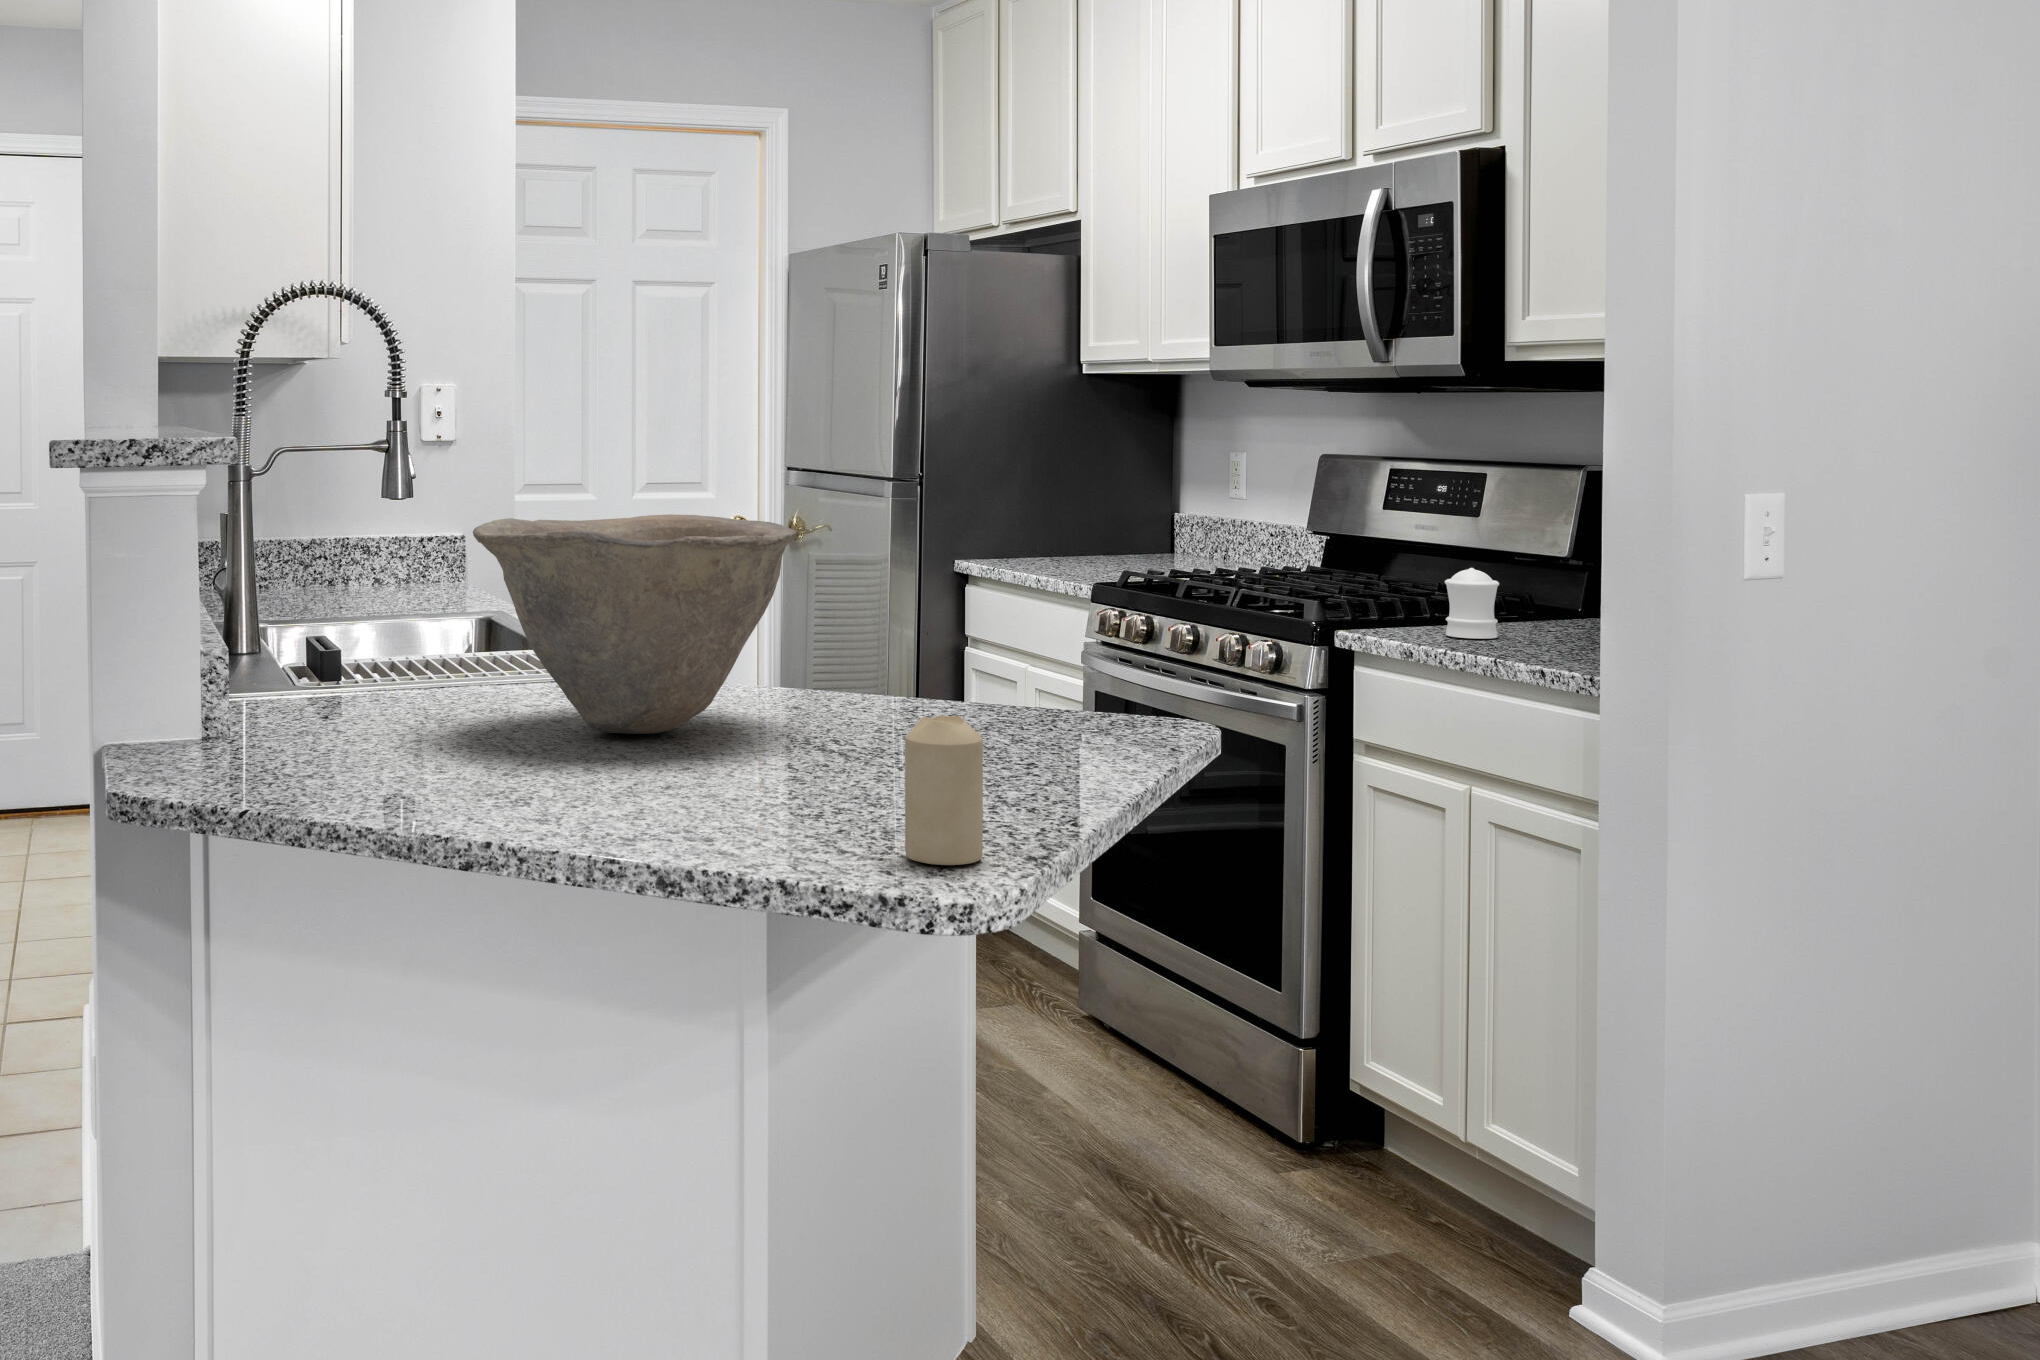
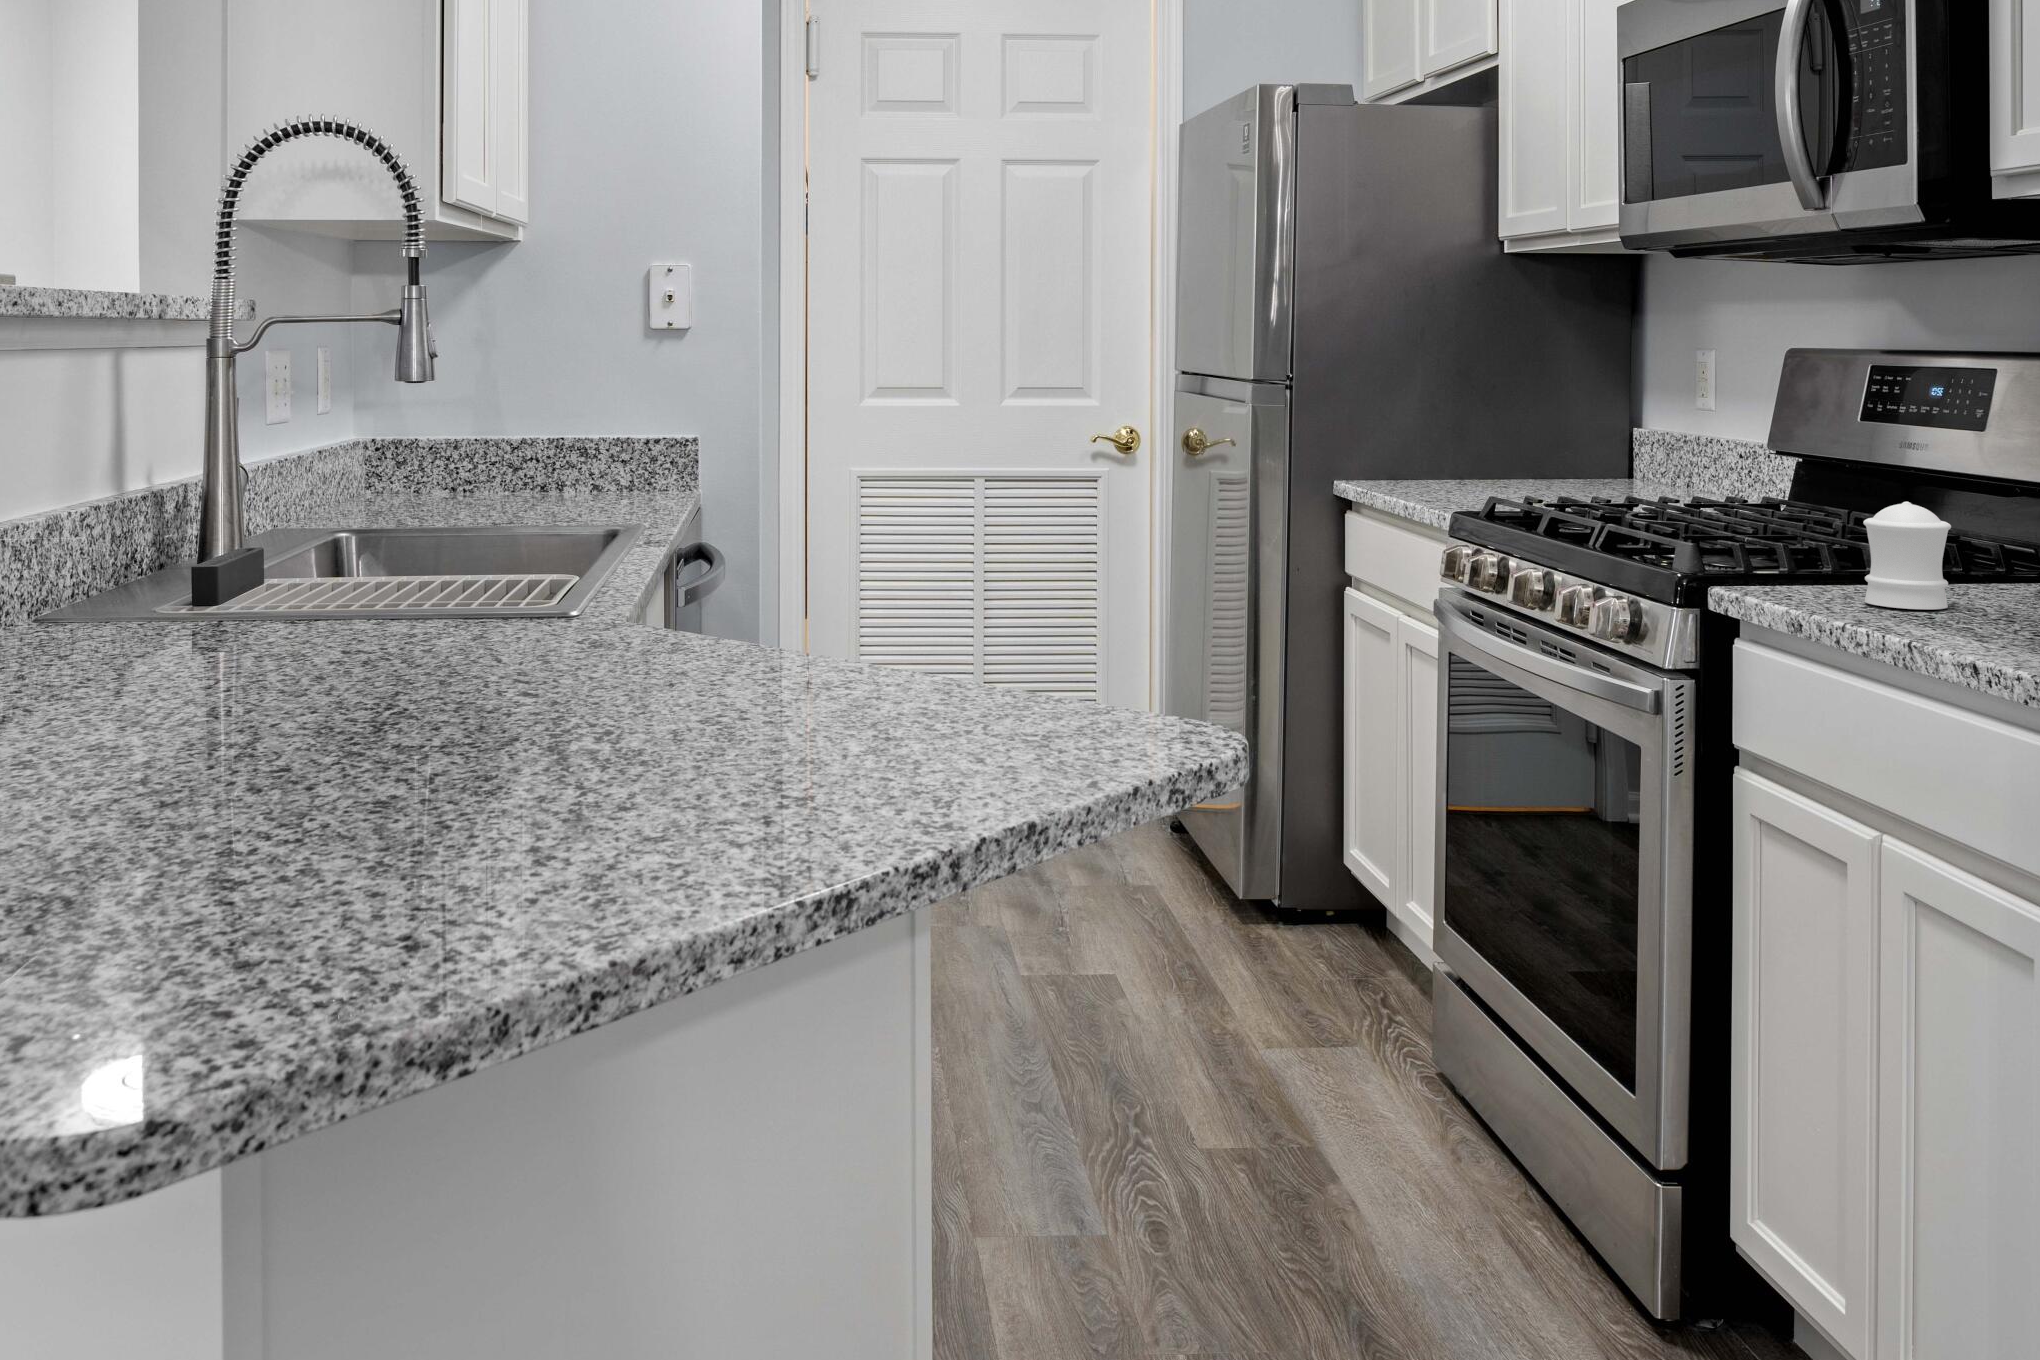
bowl: present [473,514,797,734] -> none [112,393,612,709]
candle: present [905,716,983,865] -> none [96,741,259,1046]

